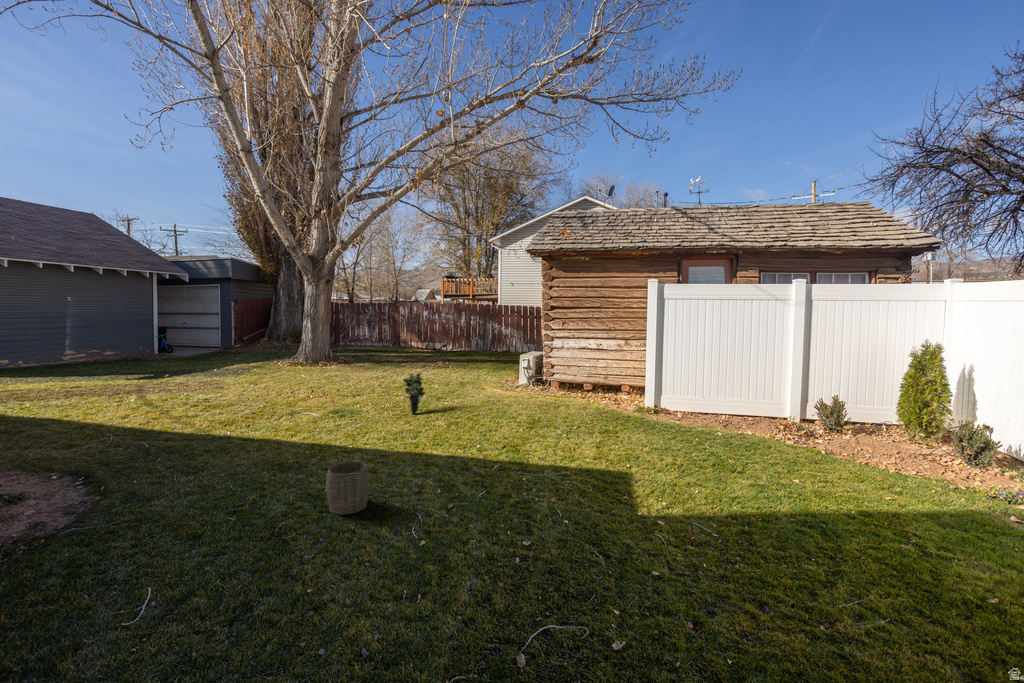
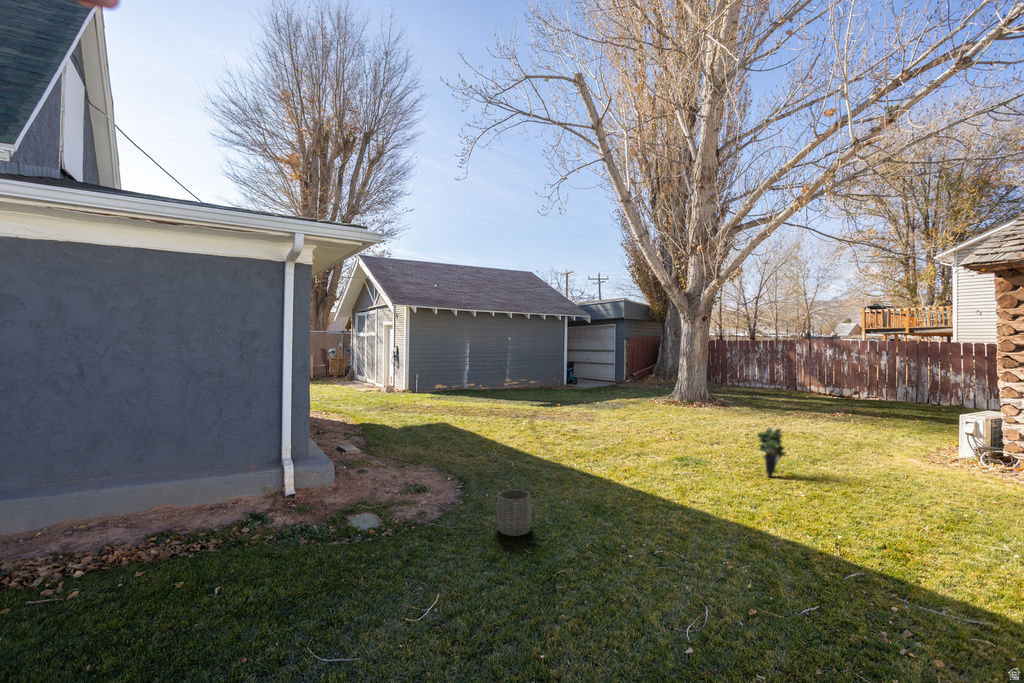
woven basket: present [326,461,369,515] -> present [497,489,532,536]

